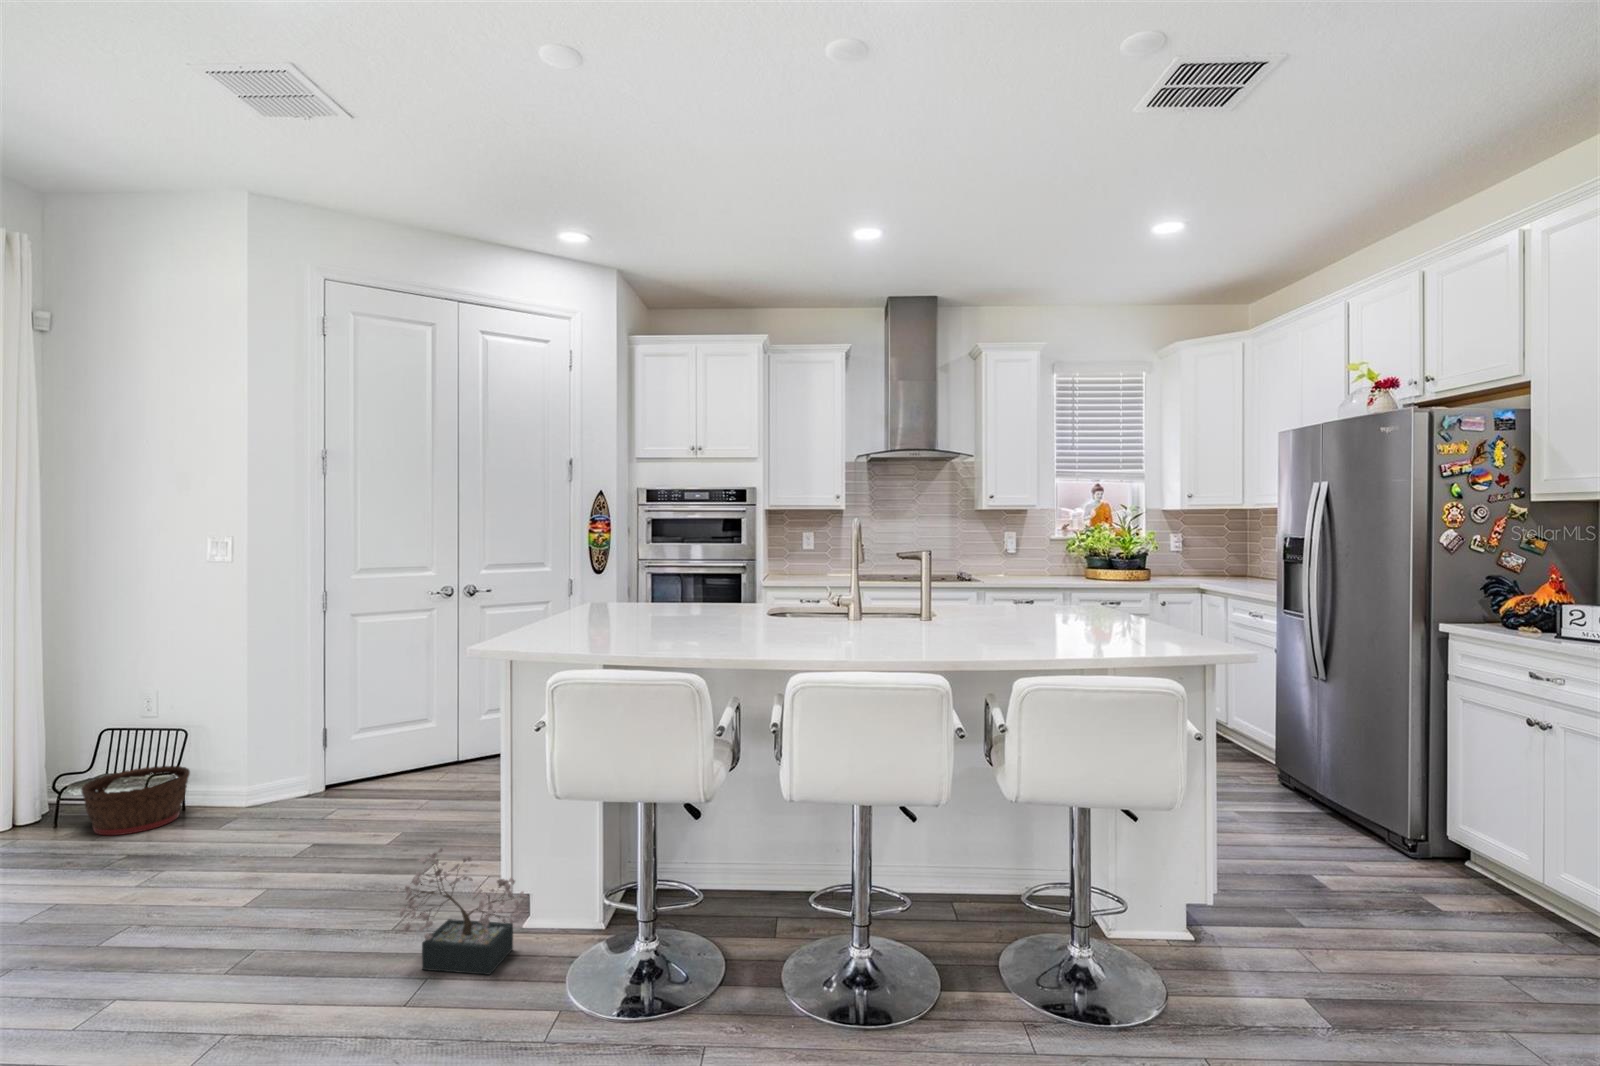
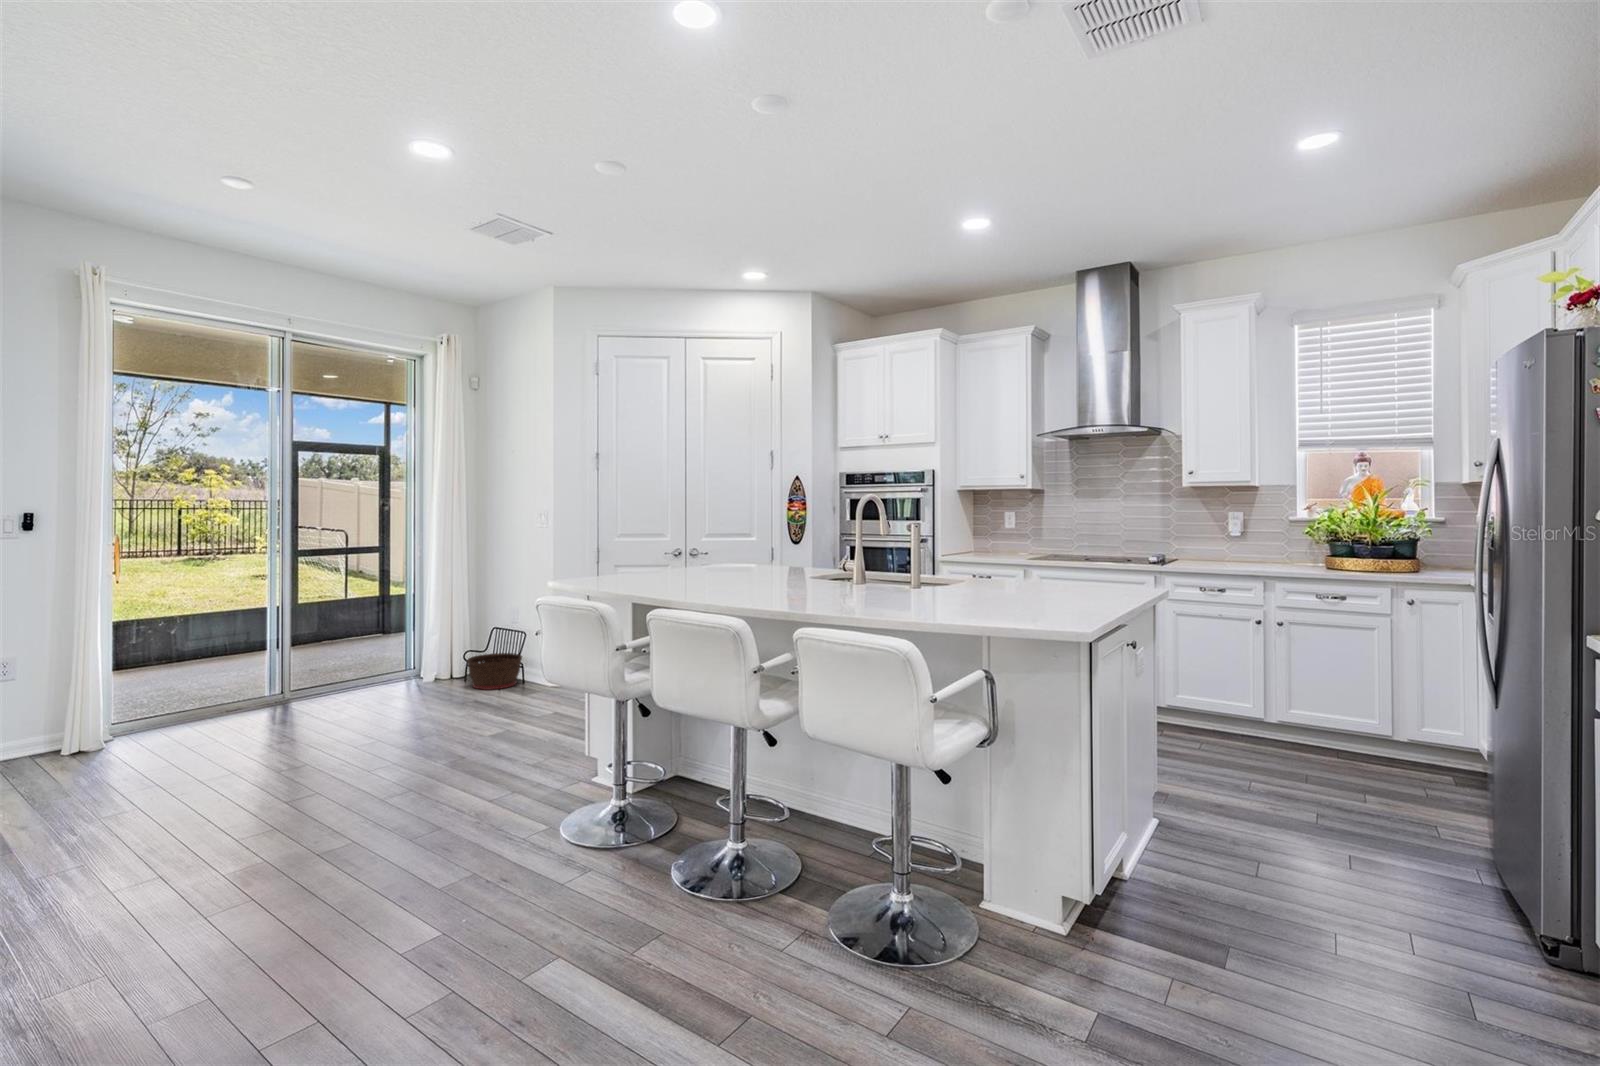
decorative plant: present [395,848,527,975] -> none [492,711,573,797]

